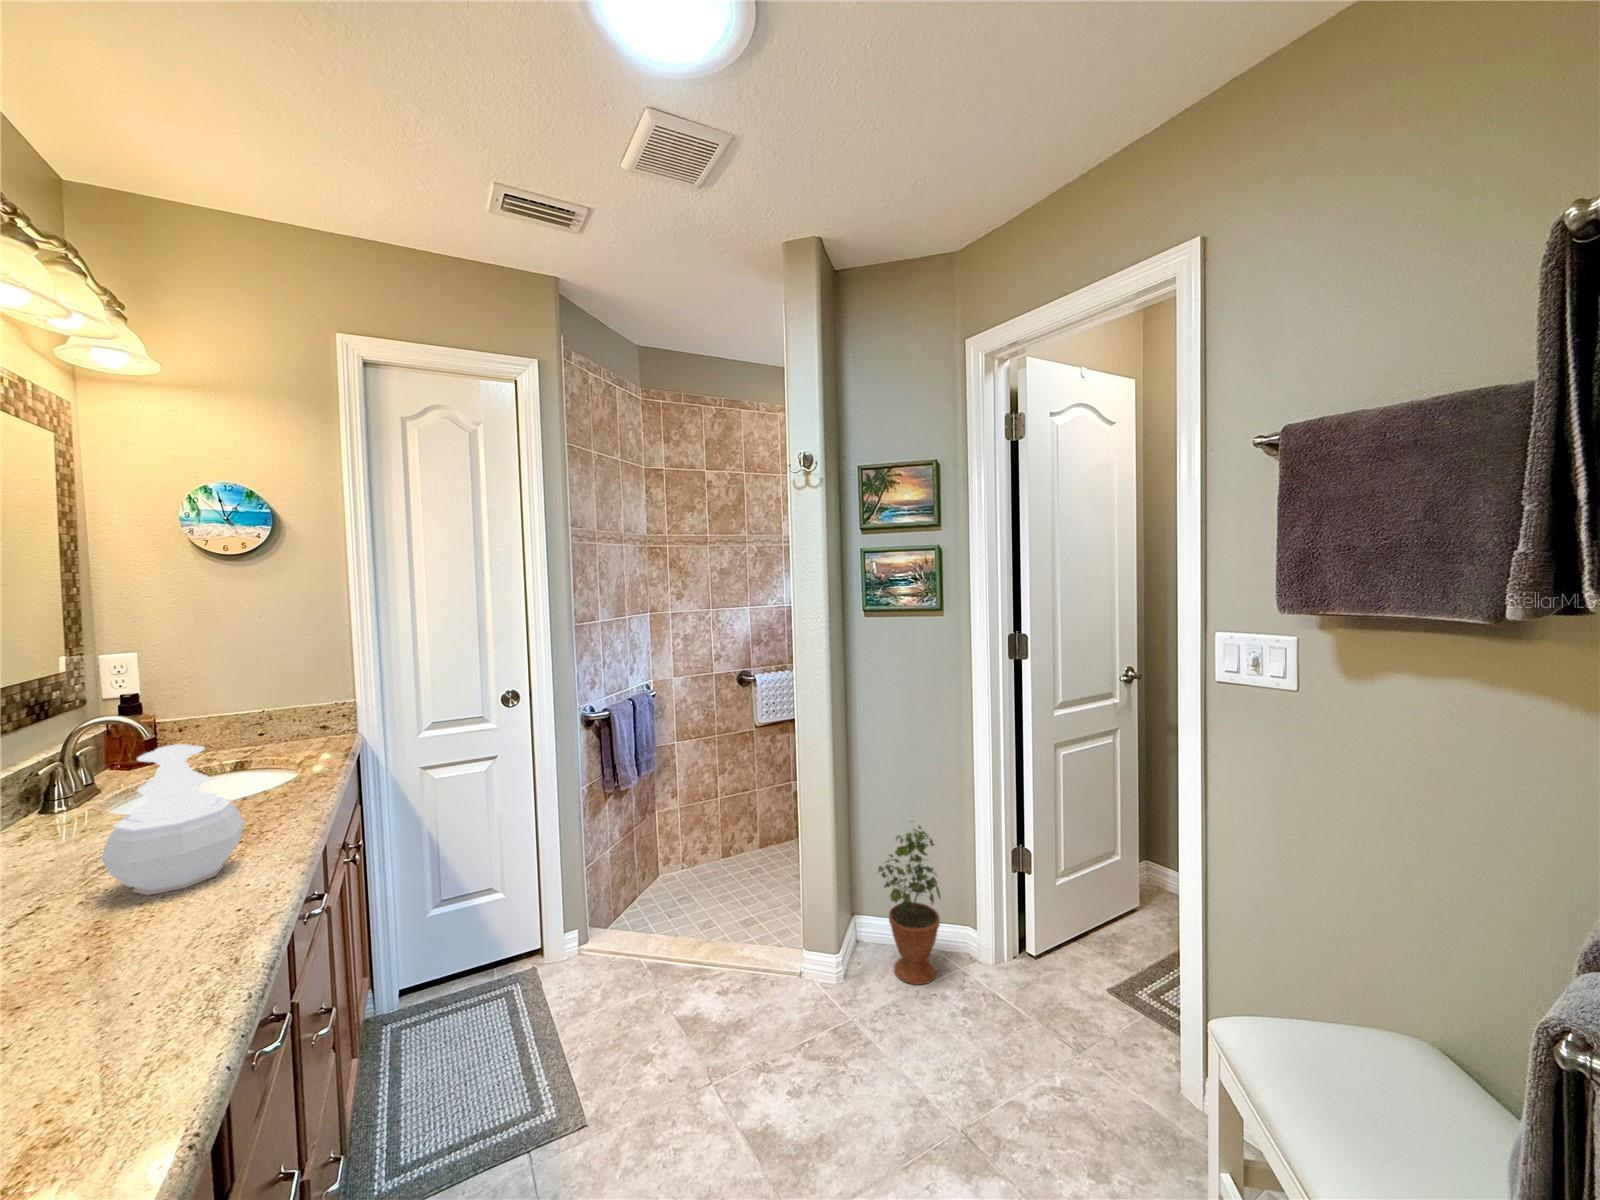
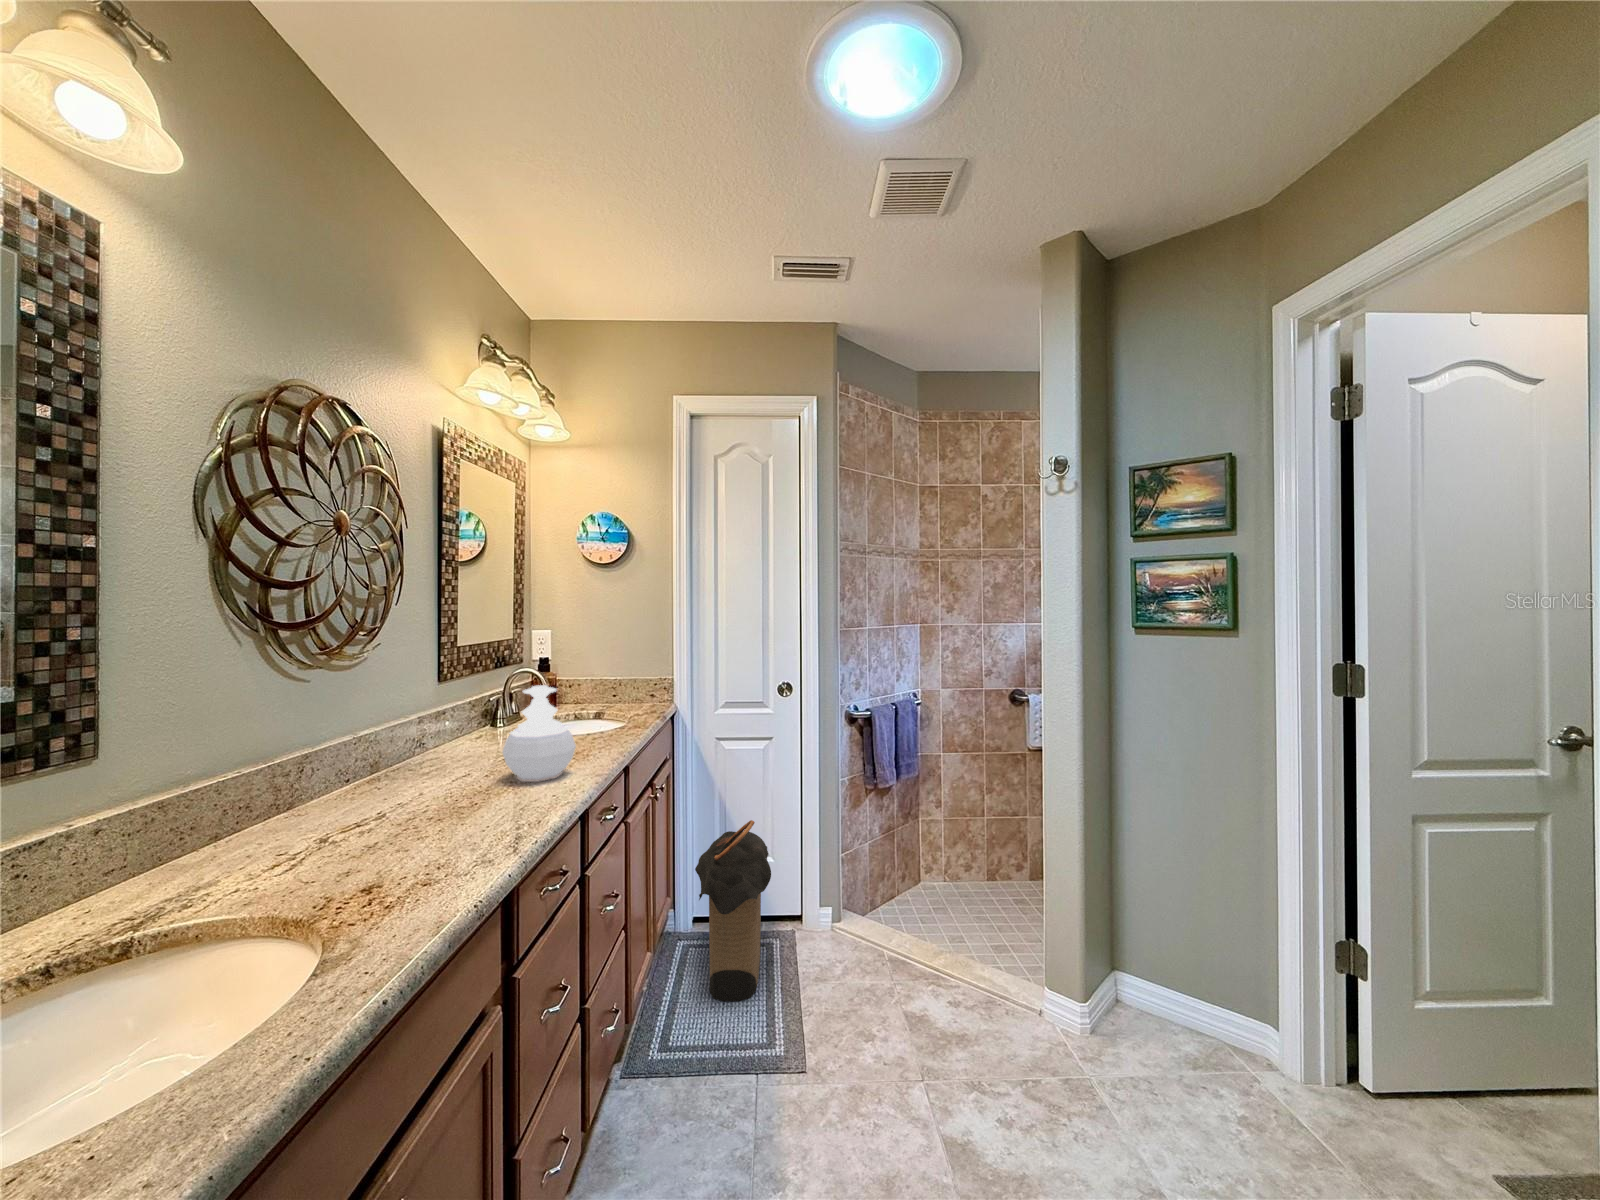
potted plant: present [878,826,941,985] -> none [1140,882,1230,1089]
laundry hamper: none [407,860,514,1085] -> present [695,820,771,1001]

